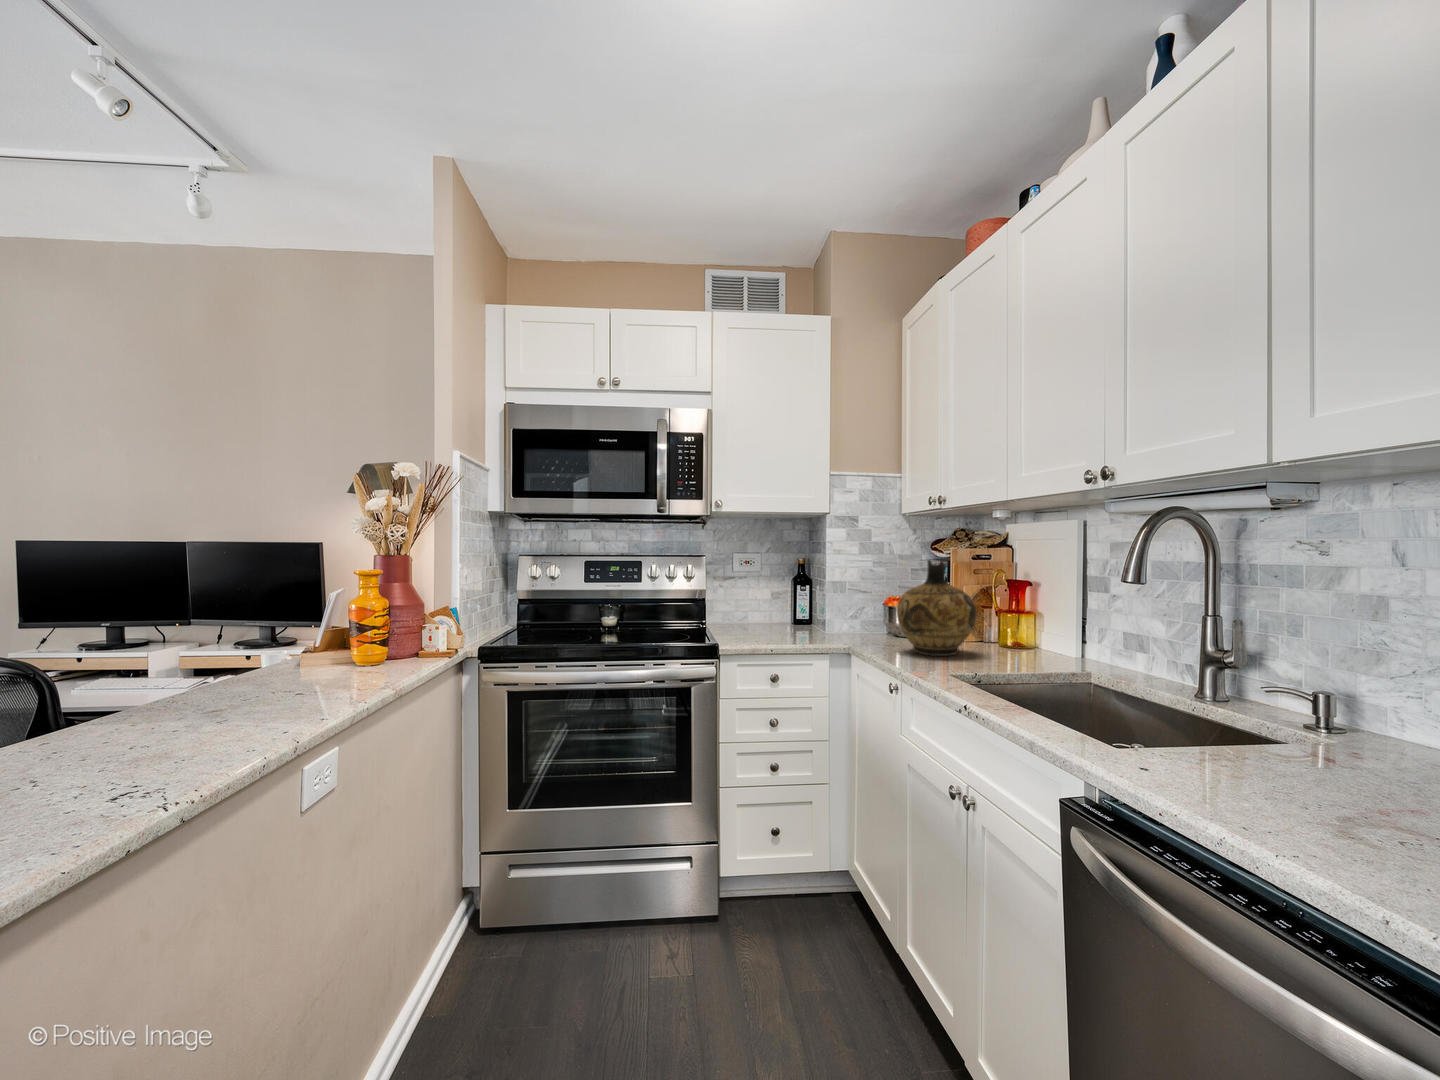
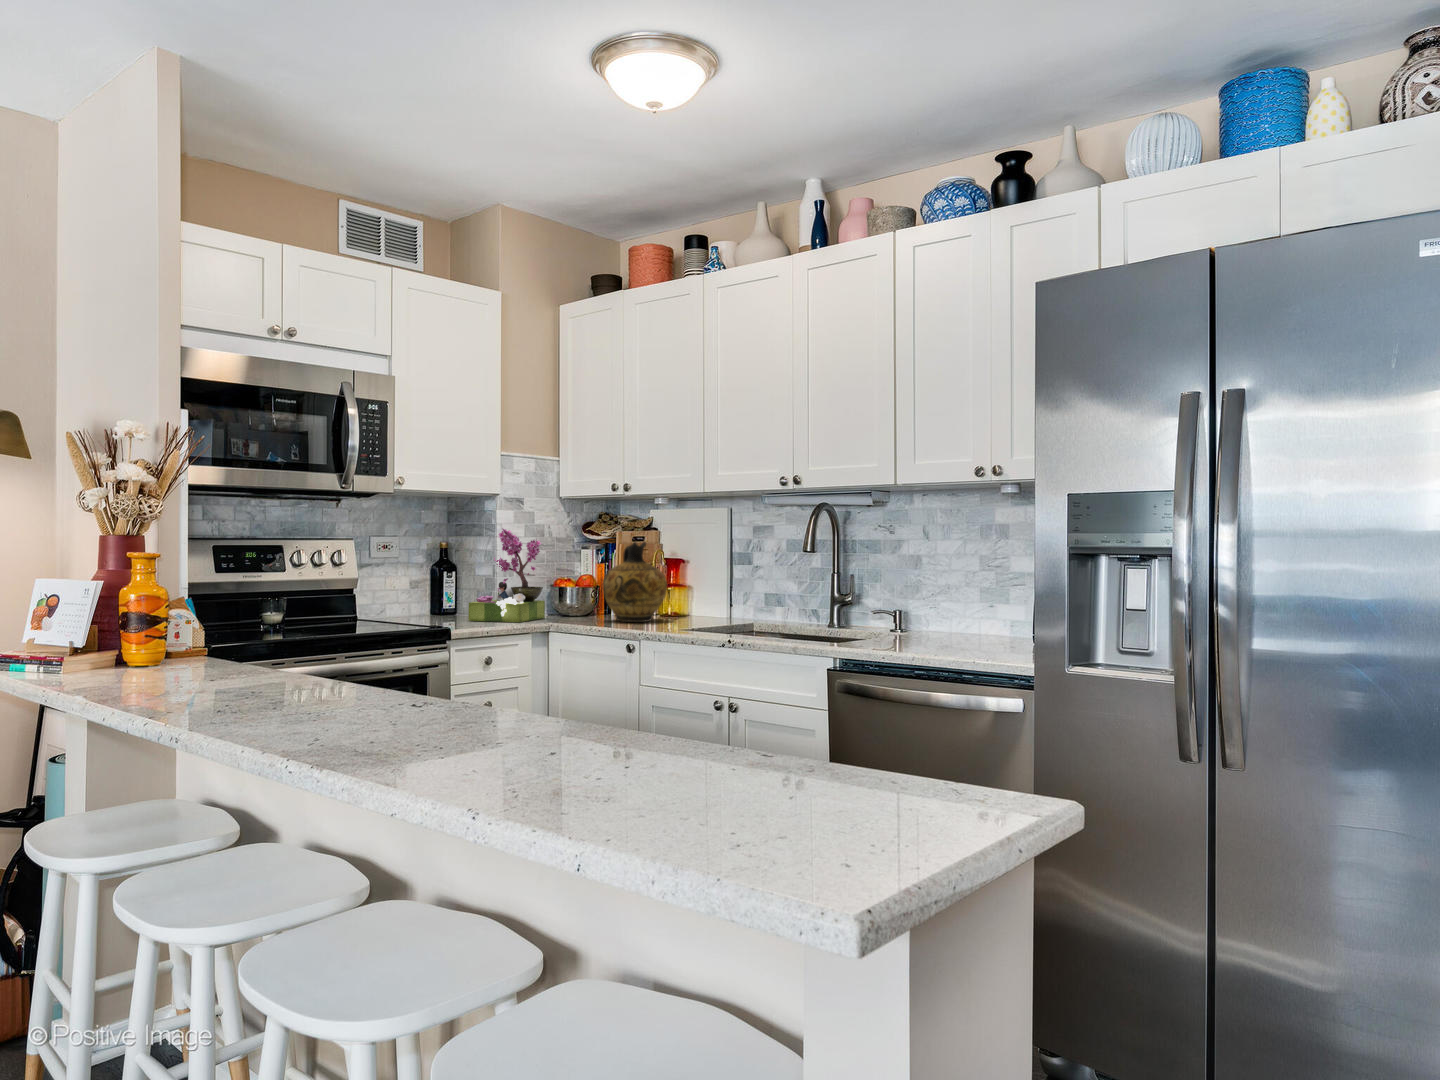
flower arrangement: none [780,544,859,643] -> present [468,528,545,622]

